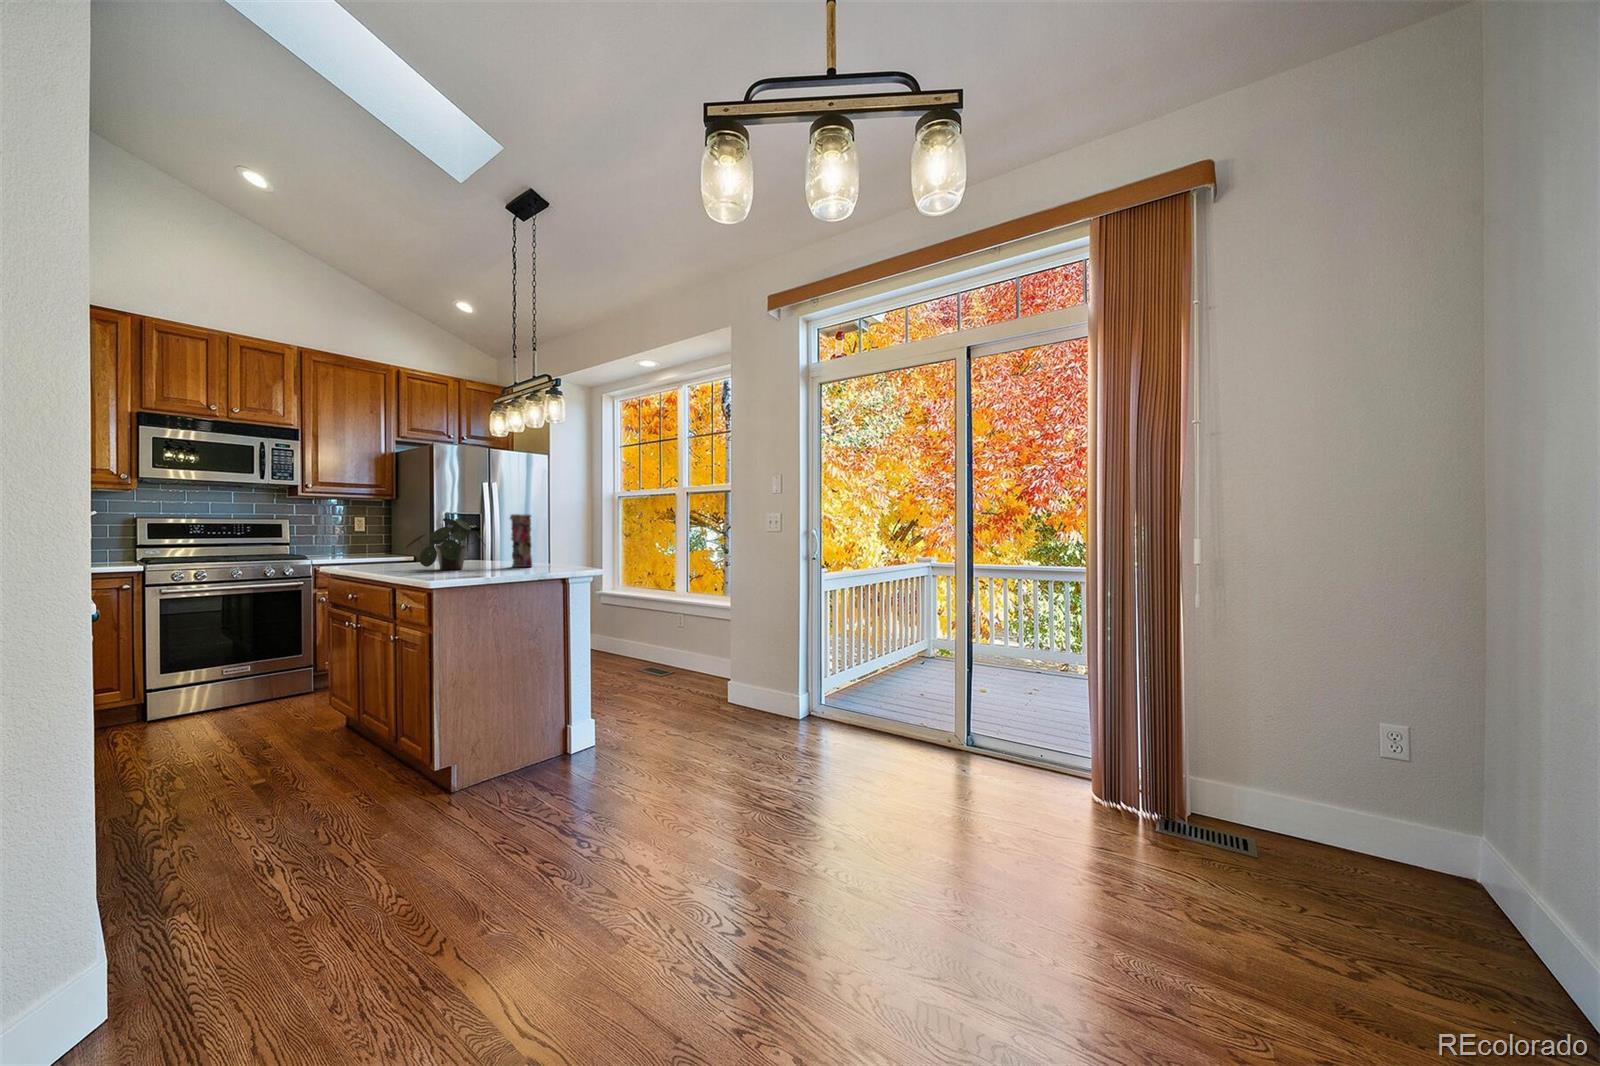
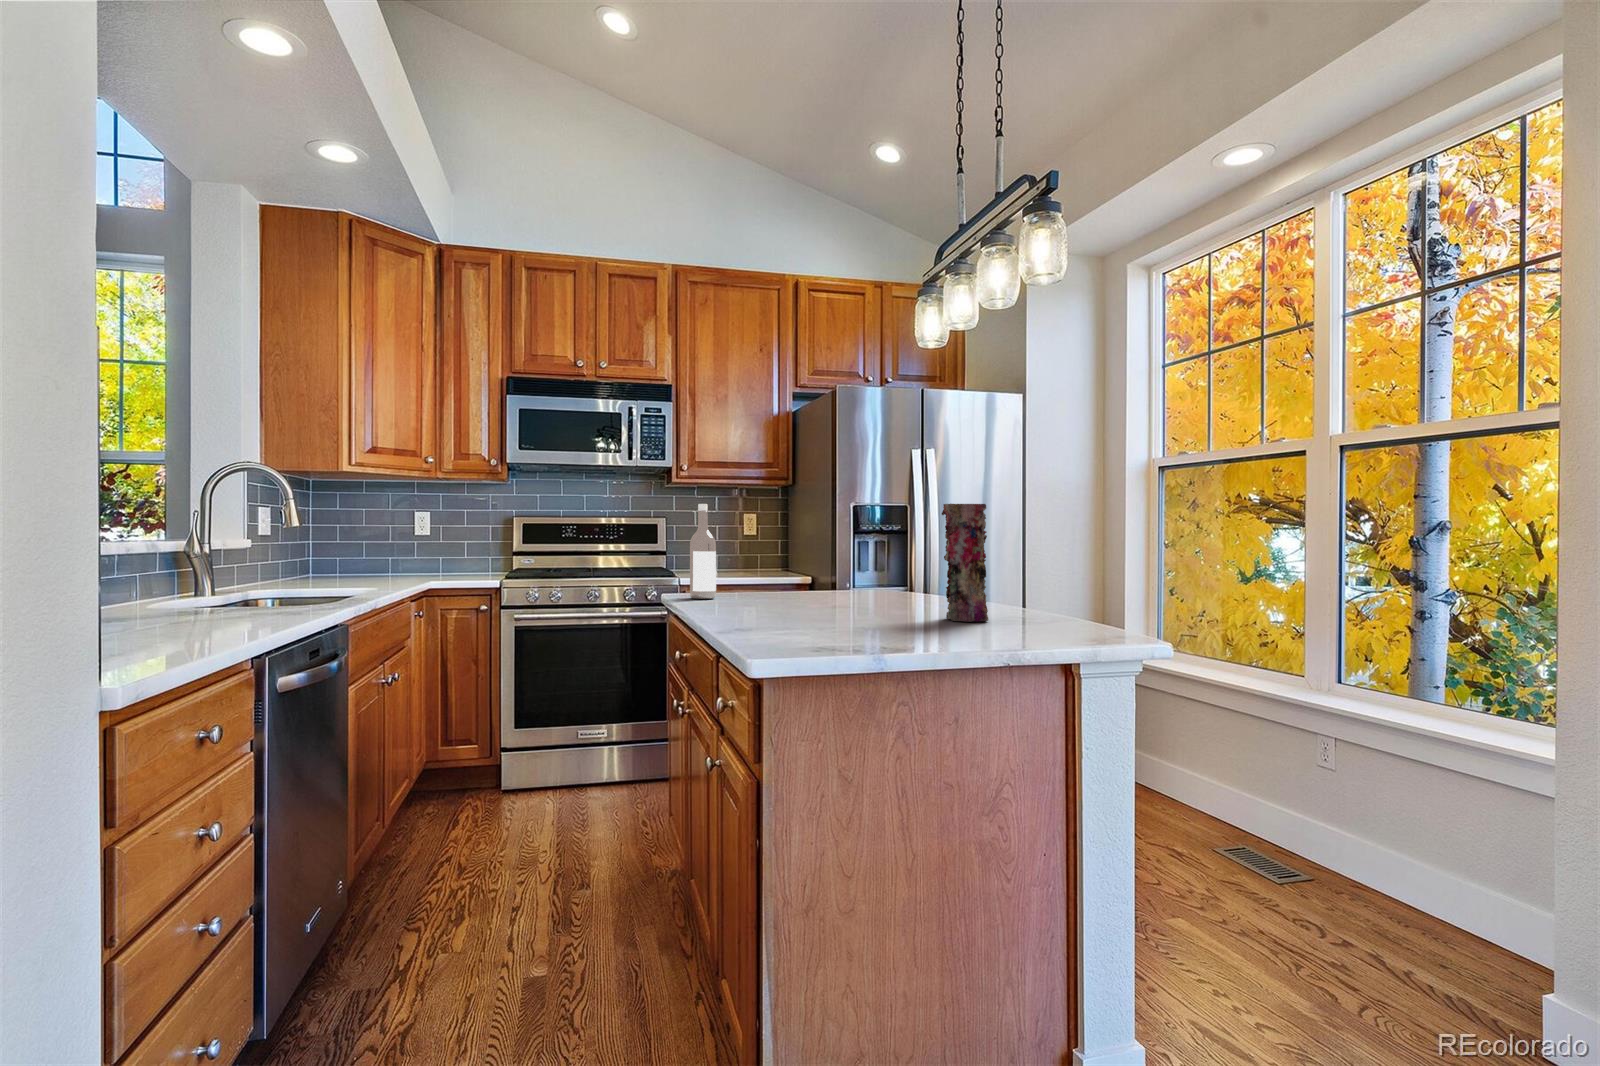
wine bottle: none [349,512,368,566] -> present [690,504,716,599]
potted plant: present [406,518,485,570] -> none [750,514,893,623]

